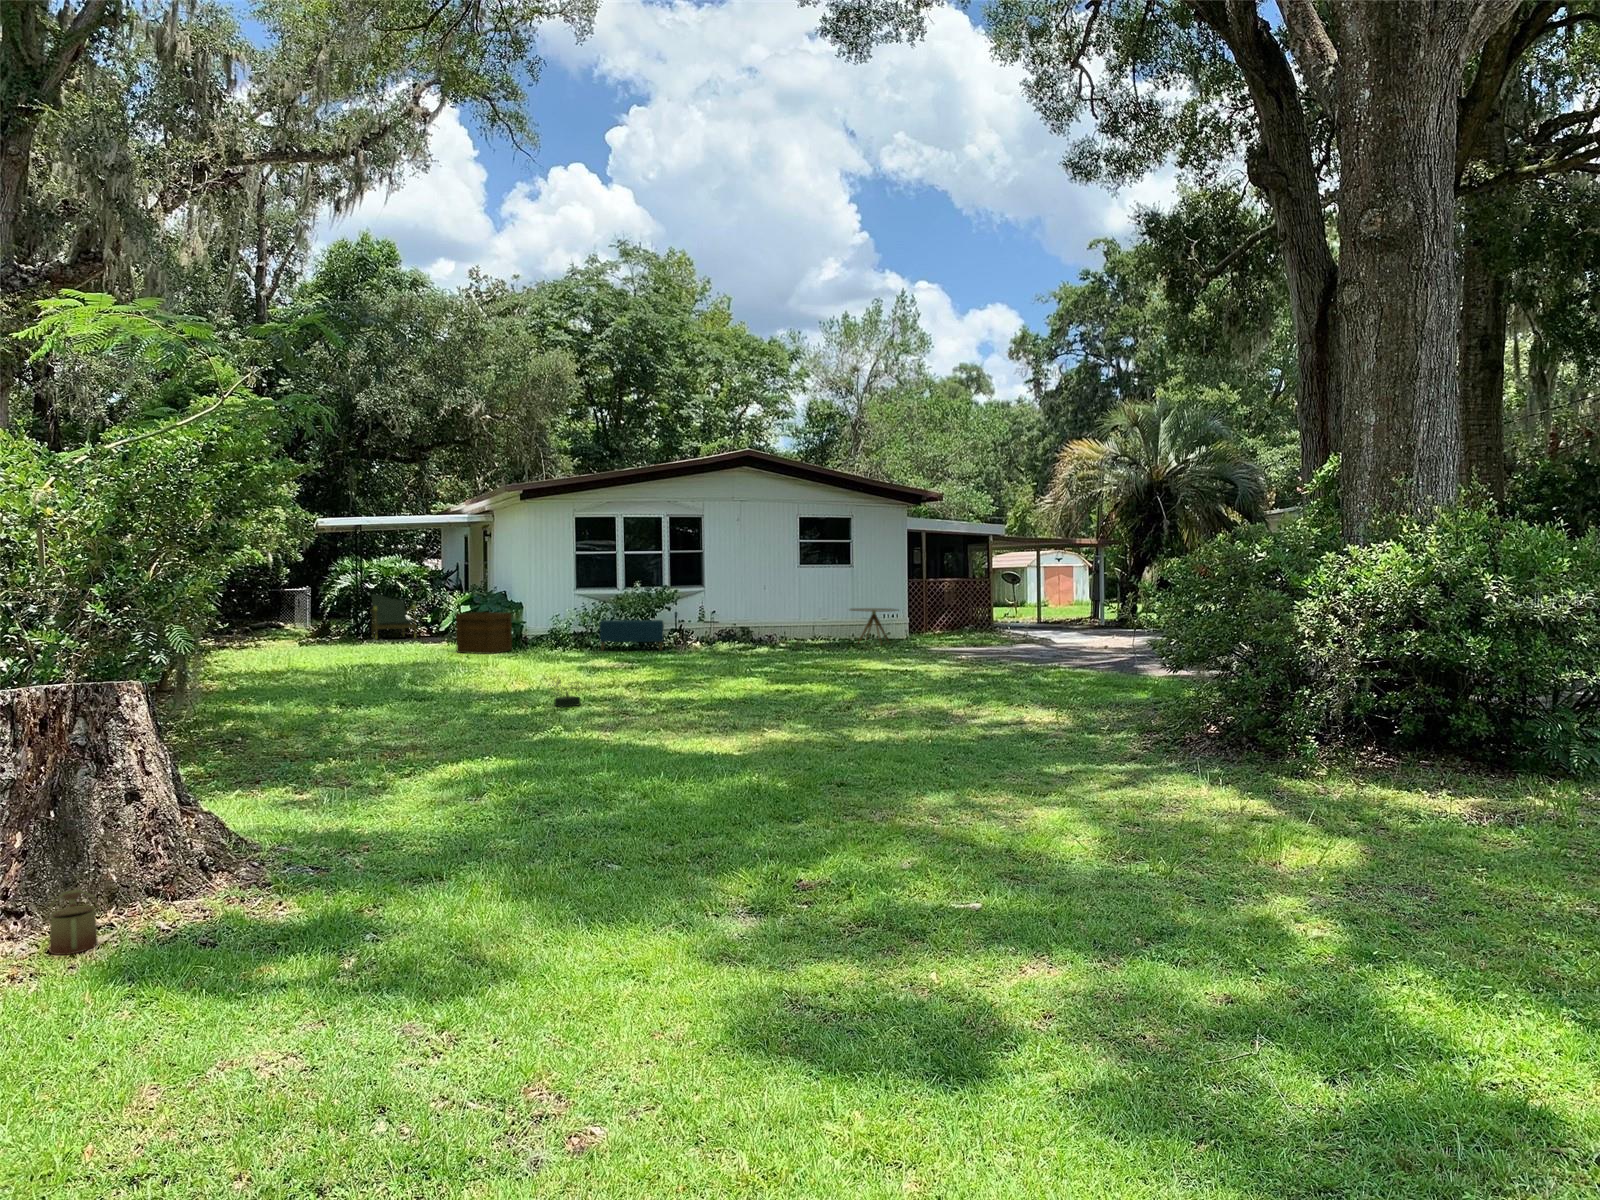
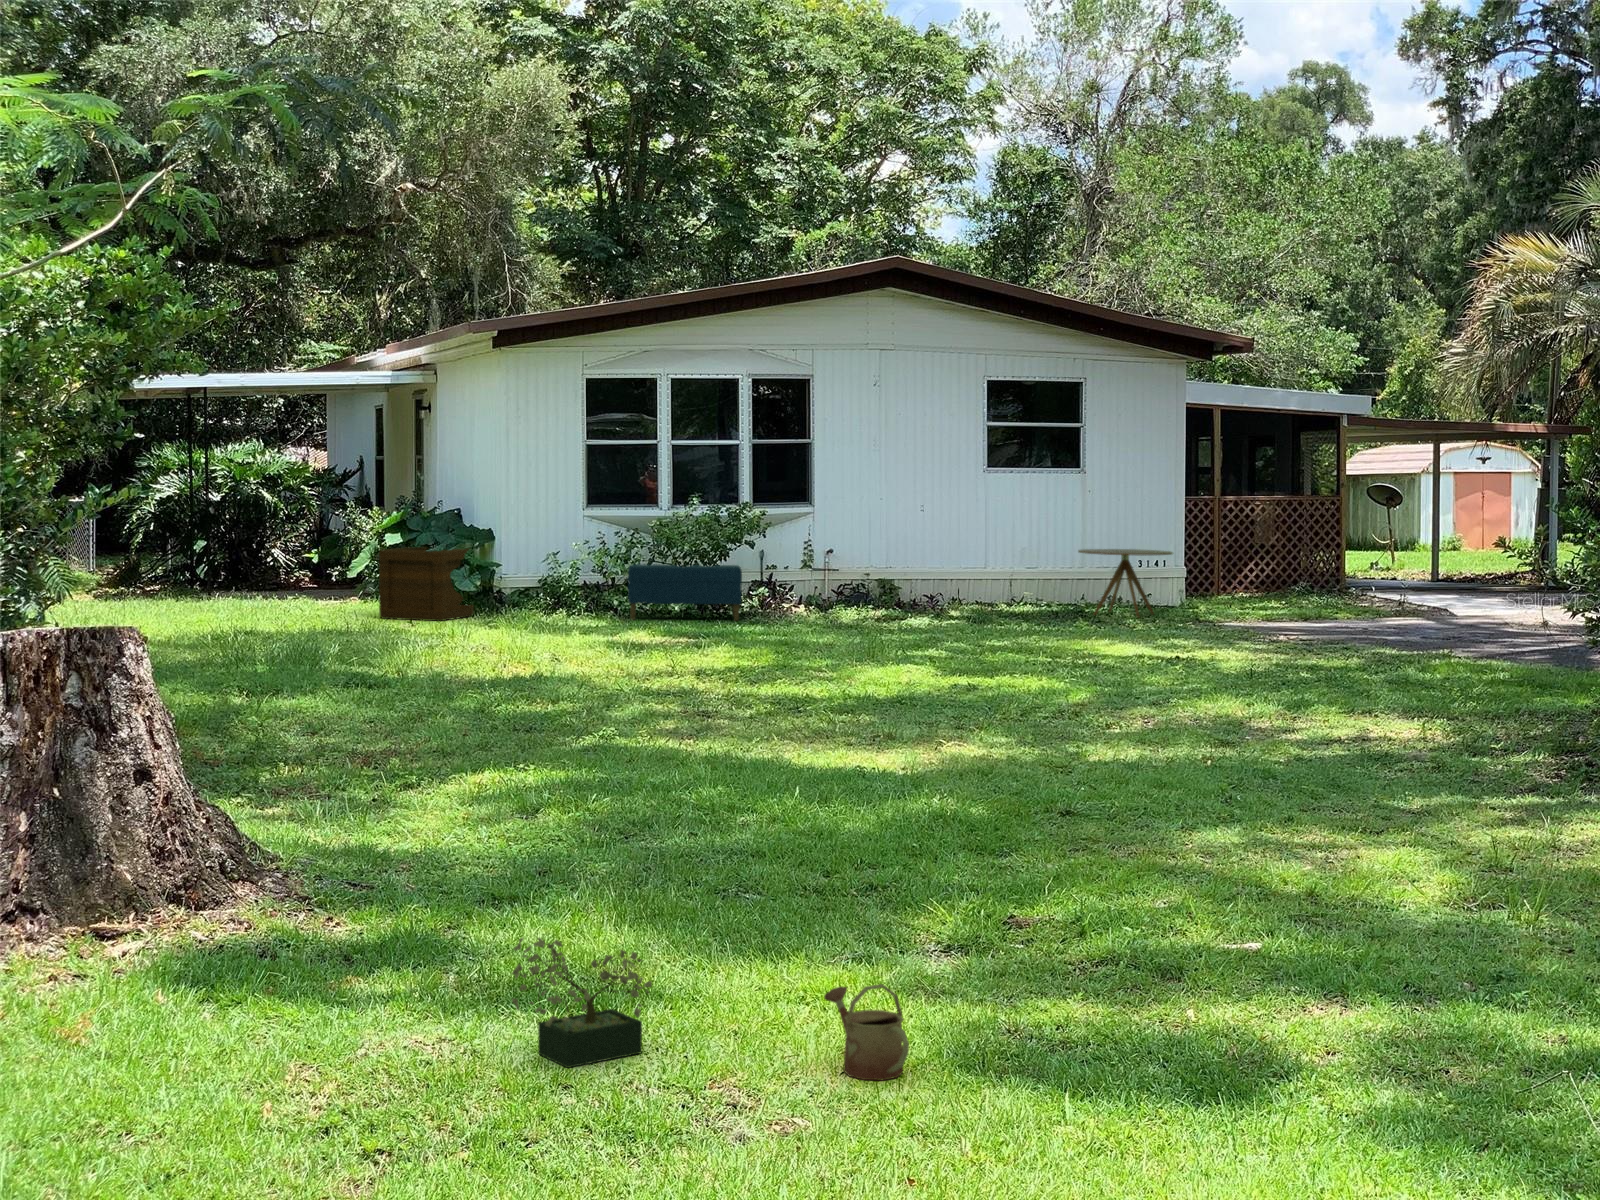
lounge chair: present [371,594,416,639] -> none [216,513,296,595]
decorative plant: present [548,679,580,707] -> present [512,937,652,1068]
watering can: present [46,890,99,955] -> present [824,984,909,1081]

